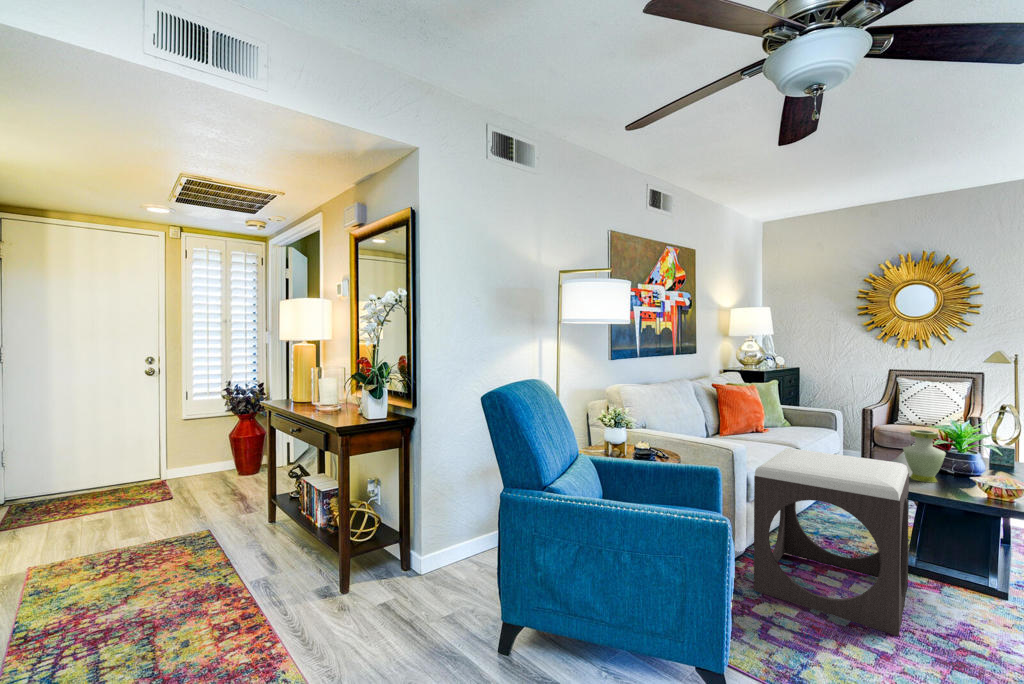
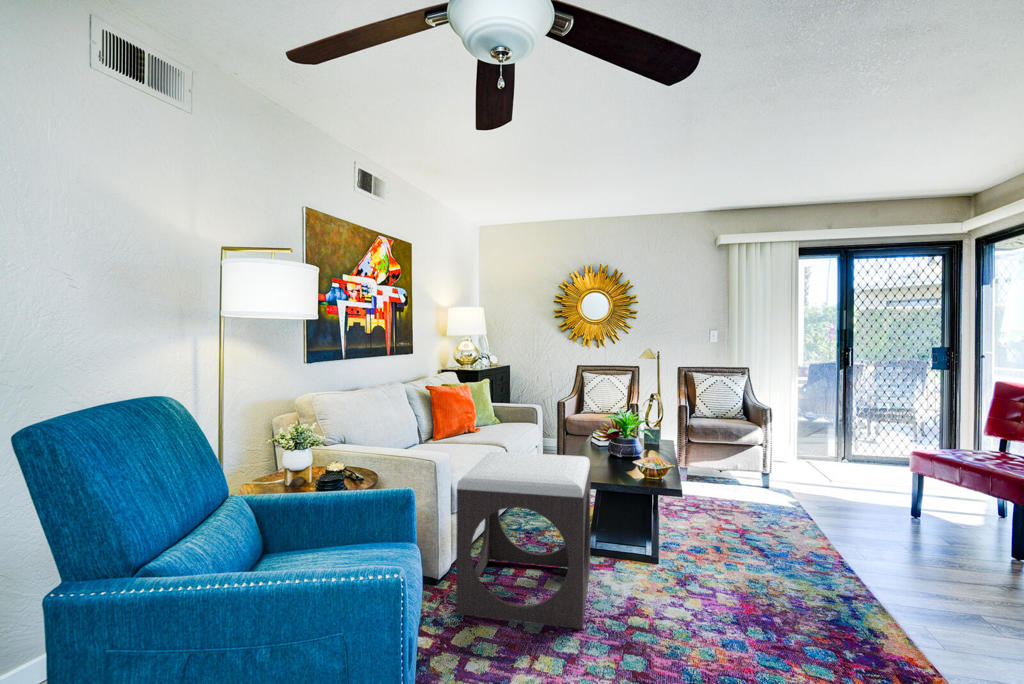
vase: present [903,430,946,483] -> none [586,422,617,470]

